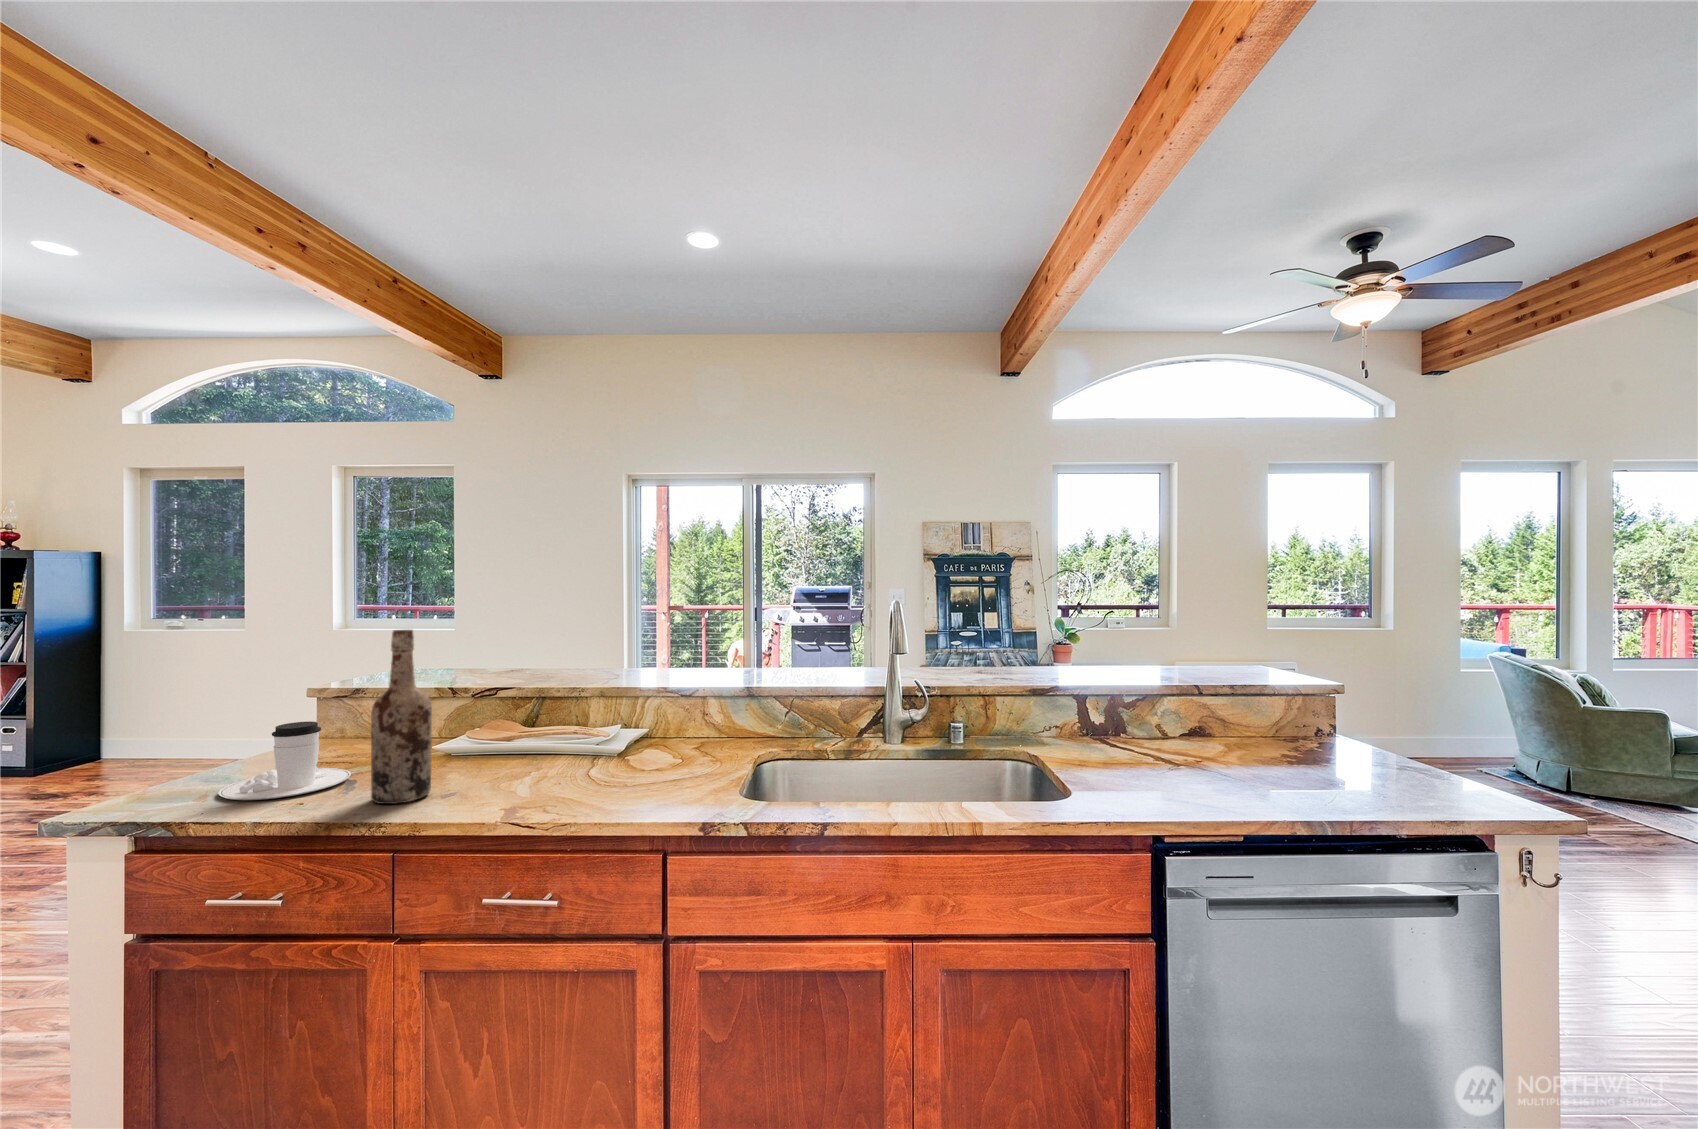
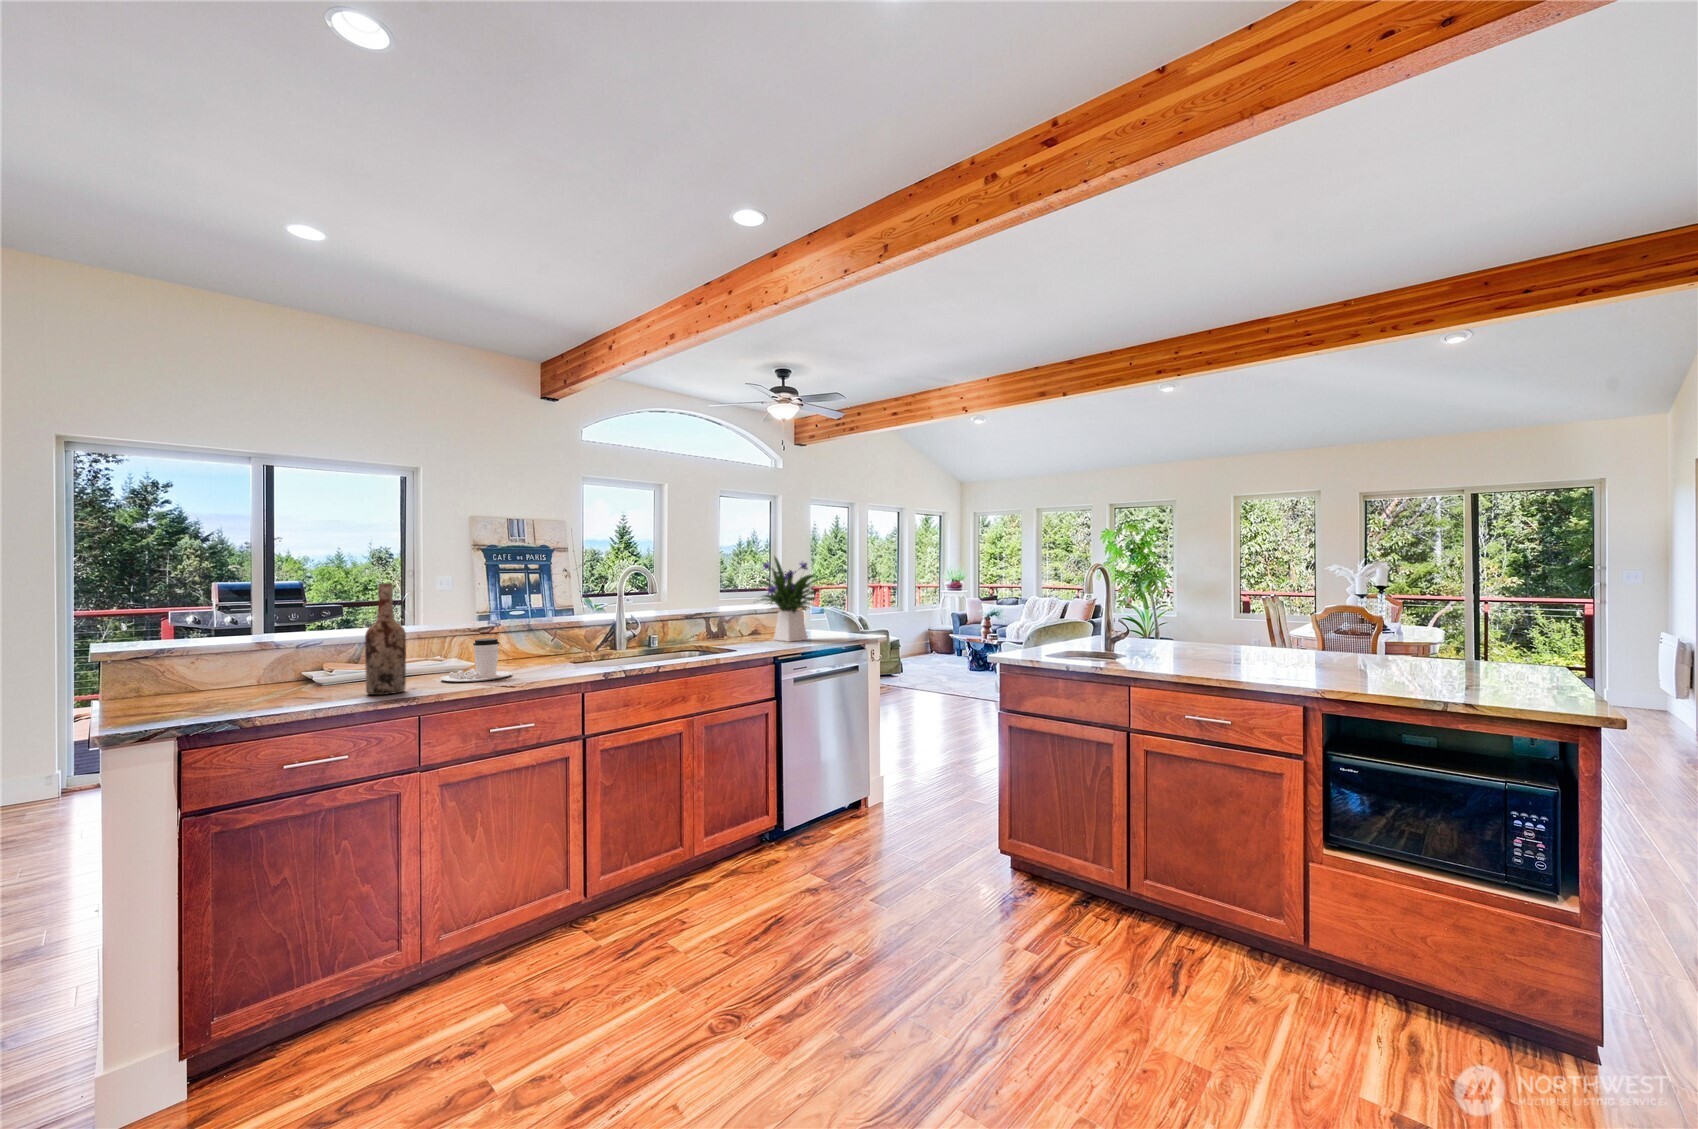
flower arrangement: none [1160,578,1366,773] -> present [760,557,826,642]
coffee cup: present [219,721,351,800] -> present [440,639,511,682]

